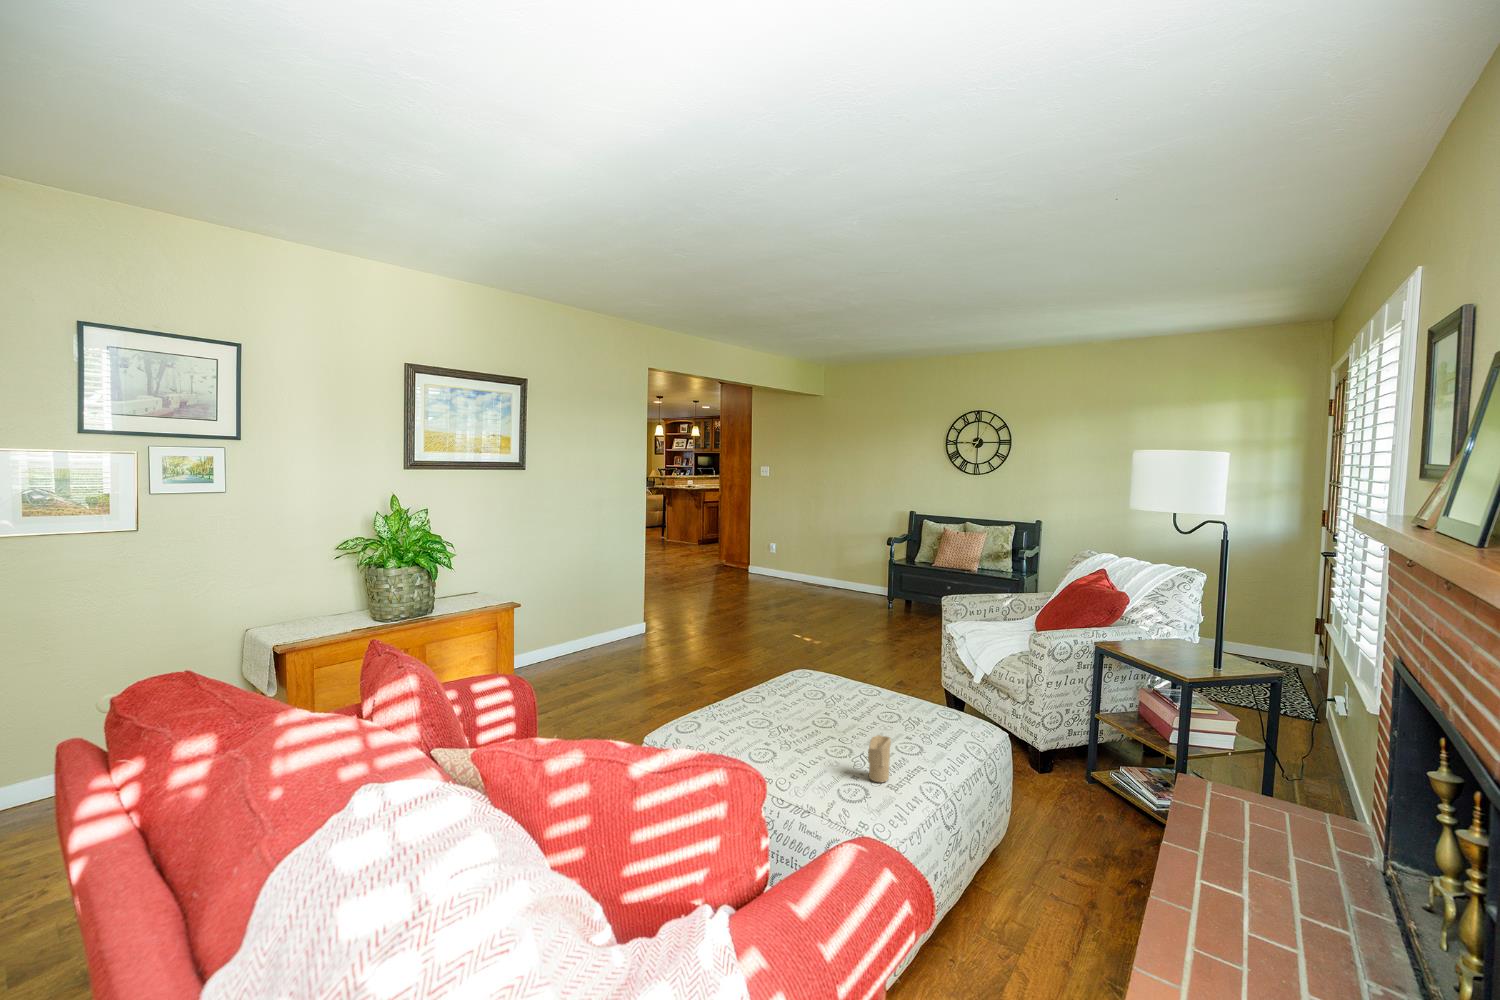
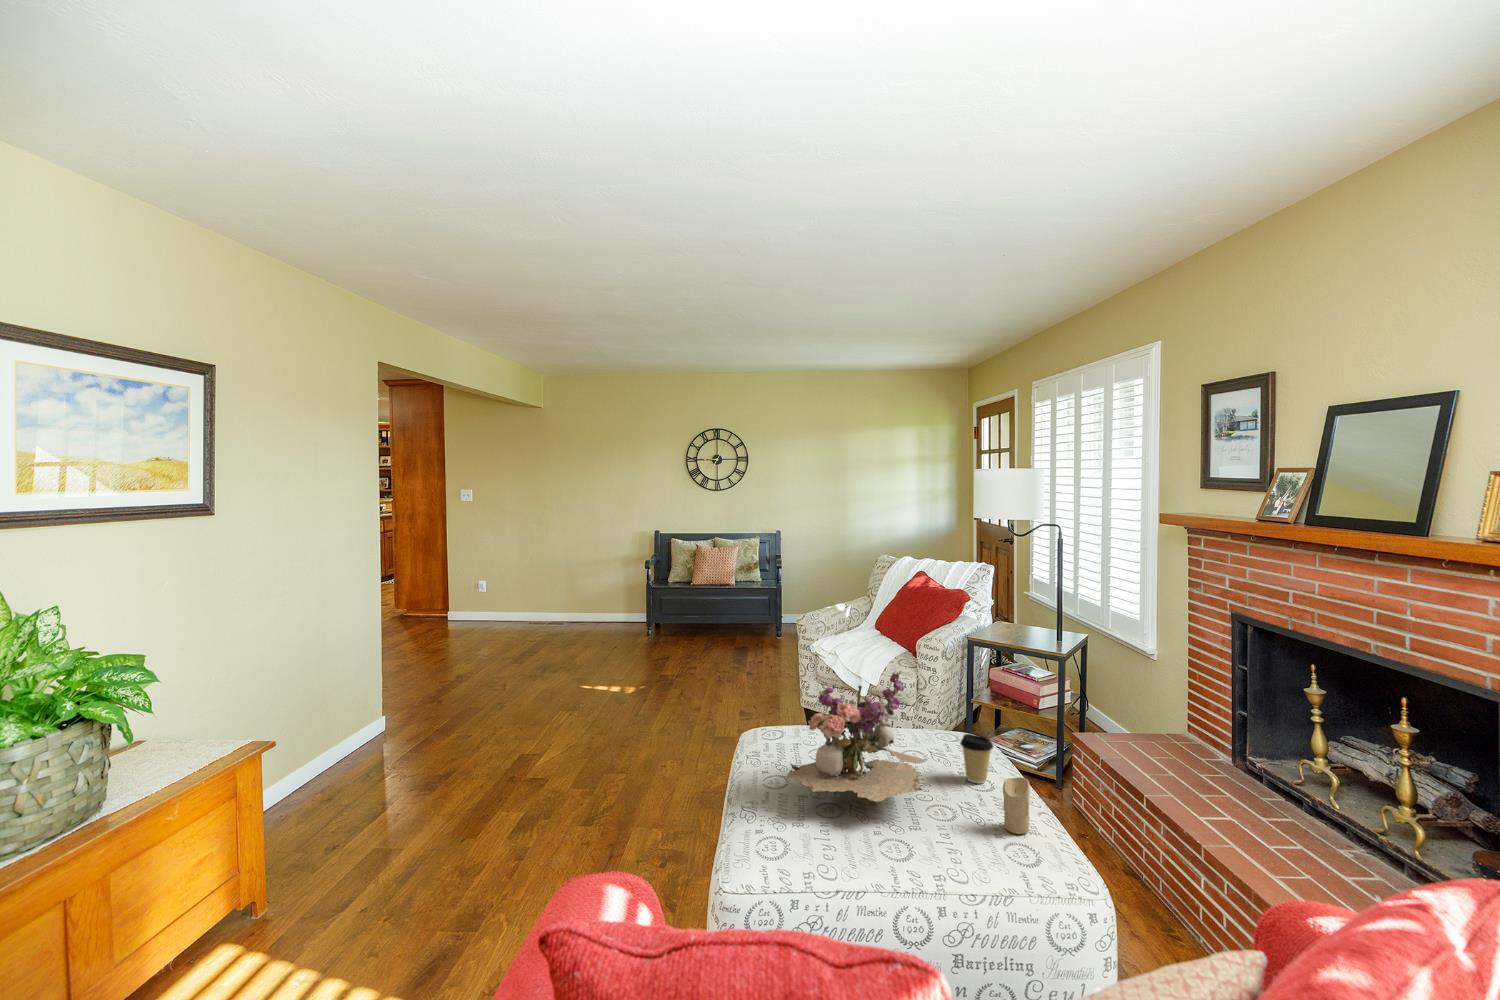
flower arrangement: none [738,638,856,731] -> present [786,670,923,802]
coffee cup: none [893,703,922,747] -> present [960,734,993,784]

